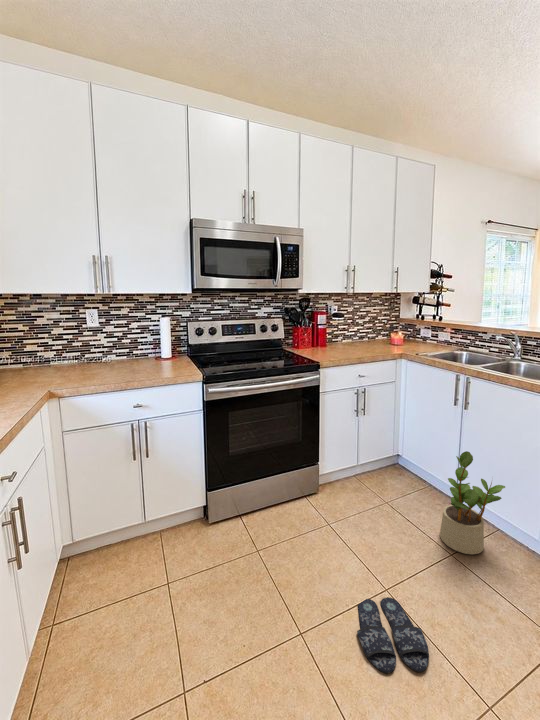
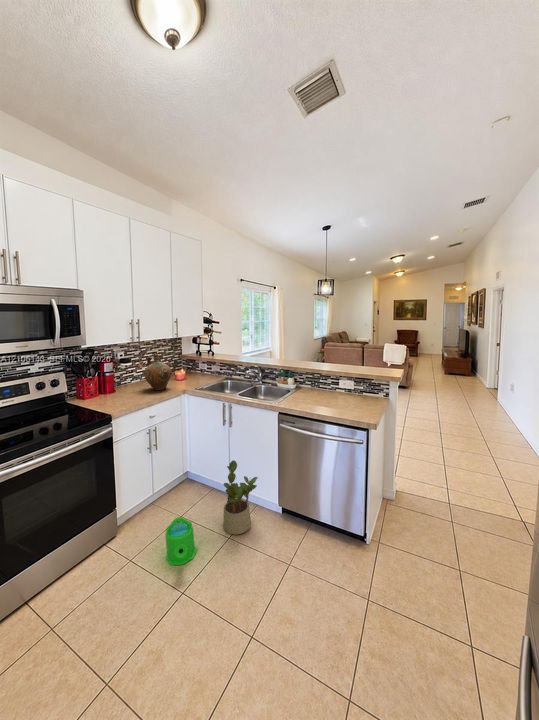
ceramic jug: none [357,309,388,350] -> present [144,354,172,390]
watering can: none [362,498,402,556] -> present [165,517,197,565]
slippers: present [357,597,429,673] -> none [164,596,218,660]

